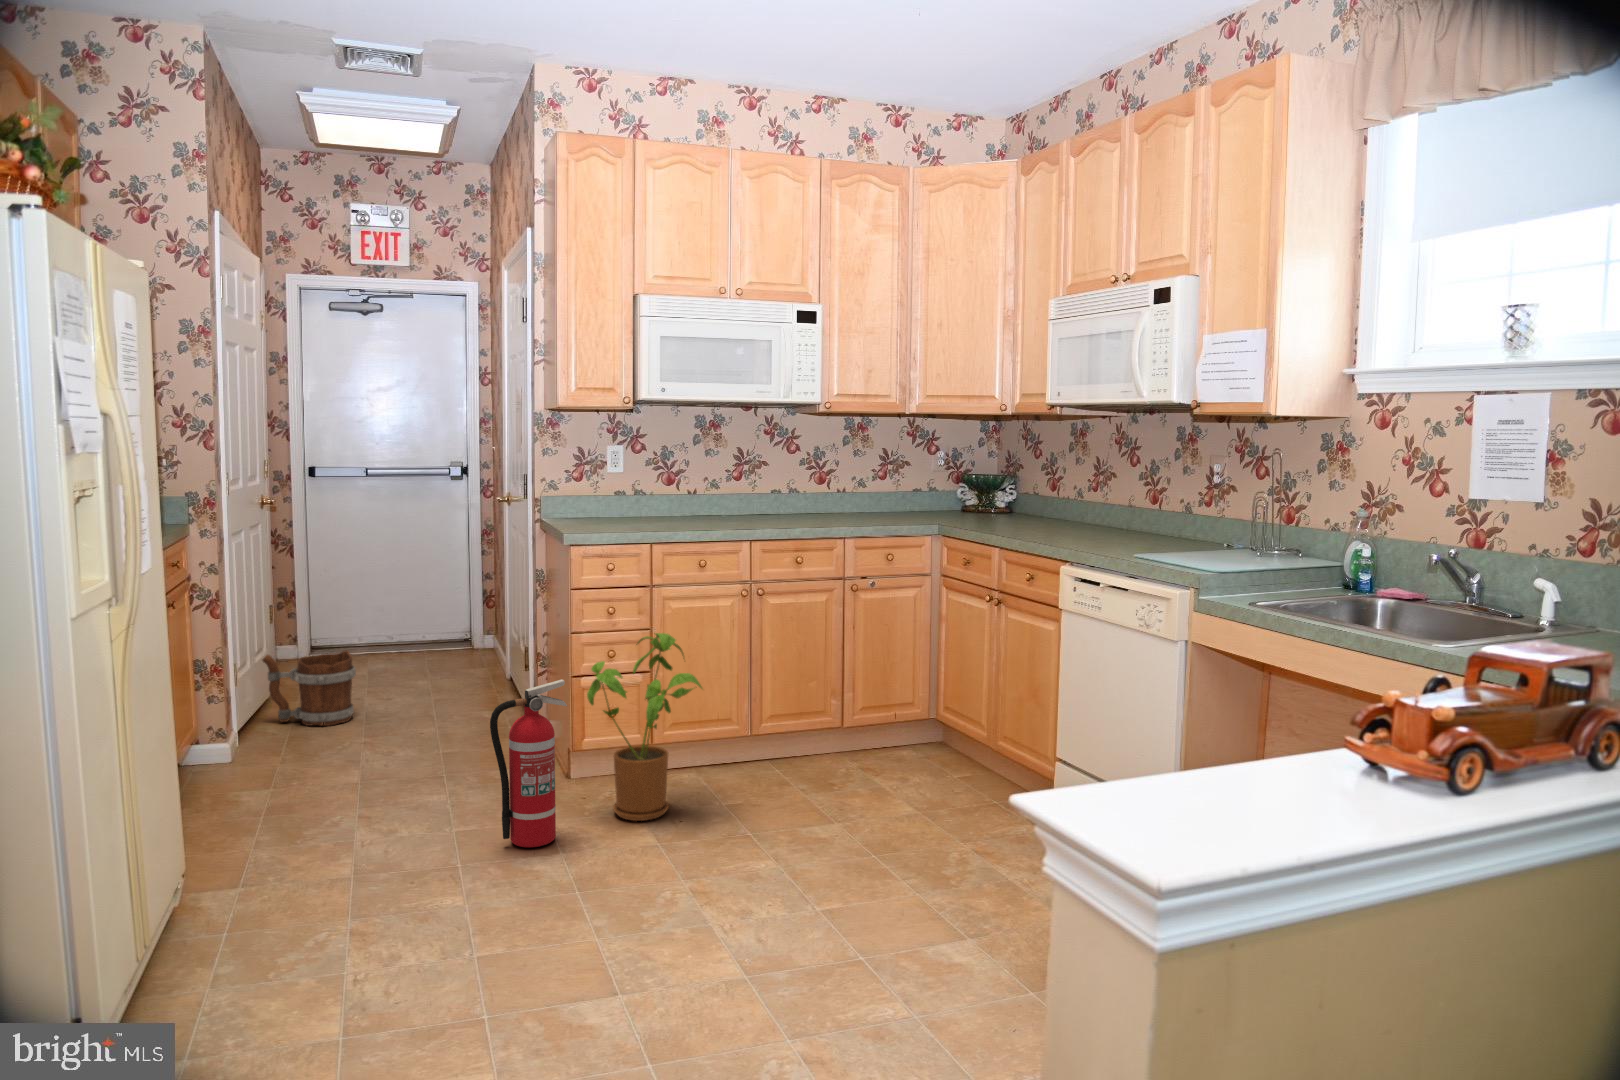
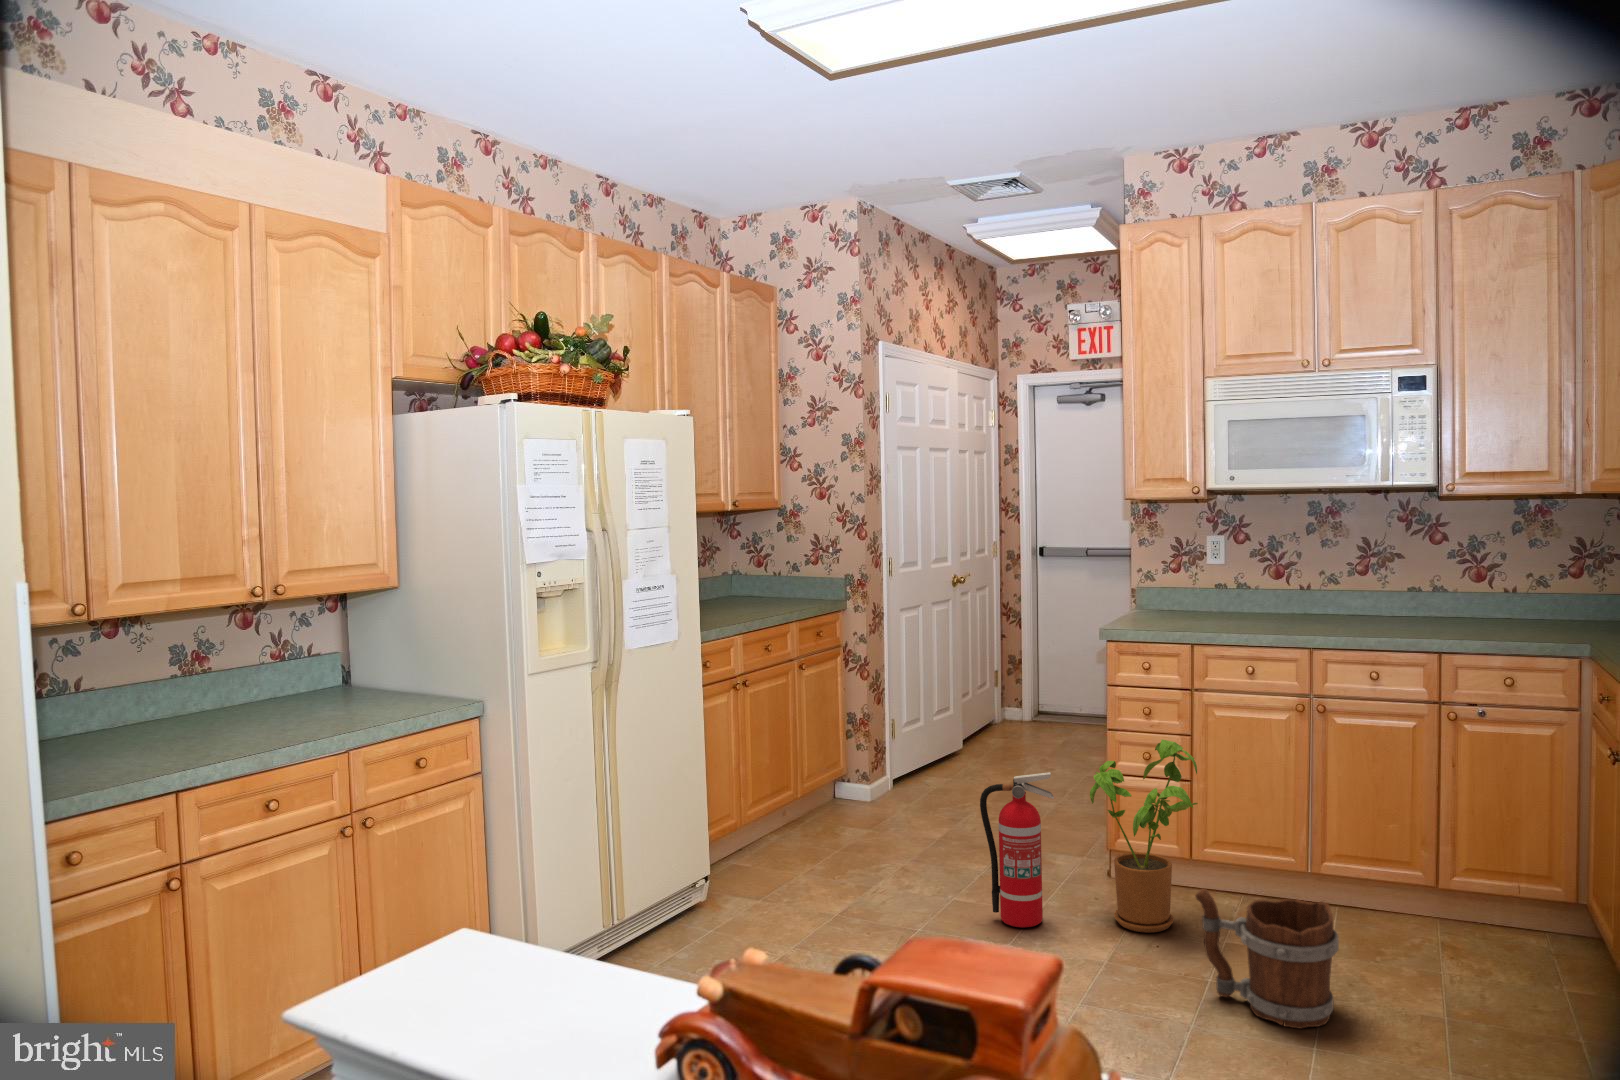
bucket: present [263,650,356,726] -> present [1196,889,1339,1029]

